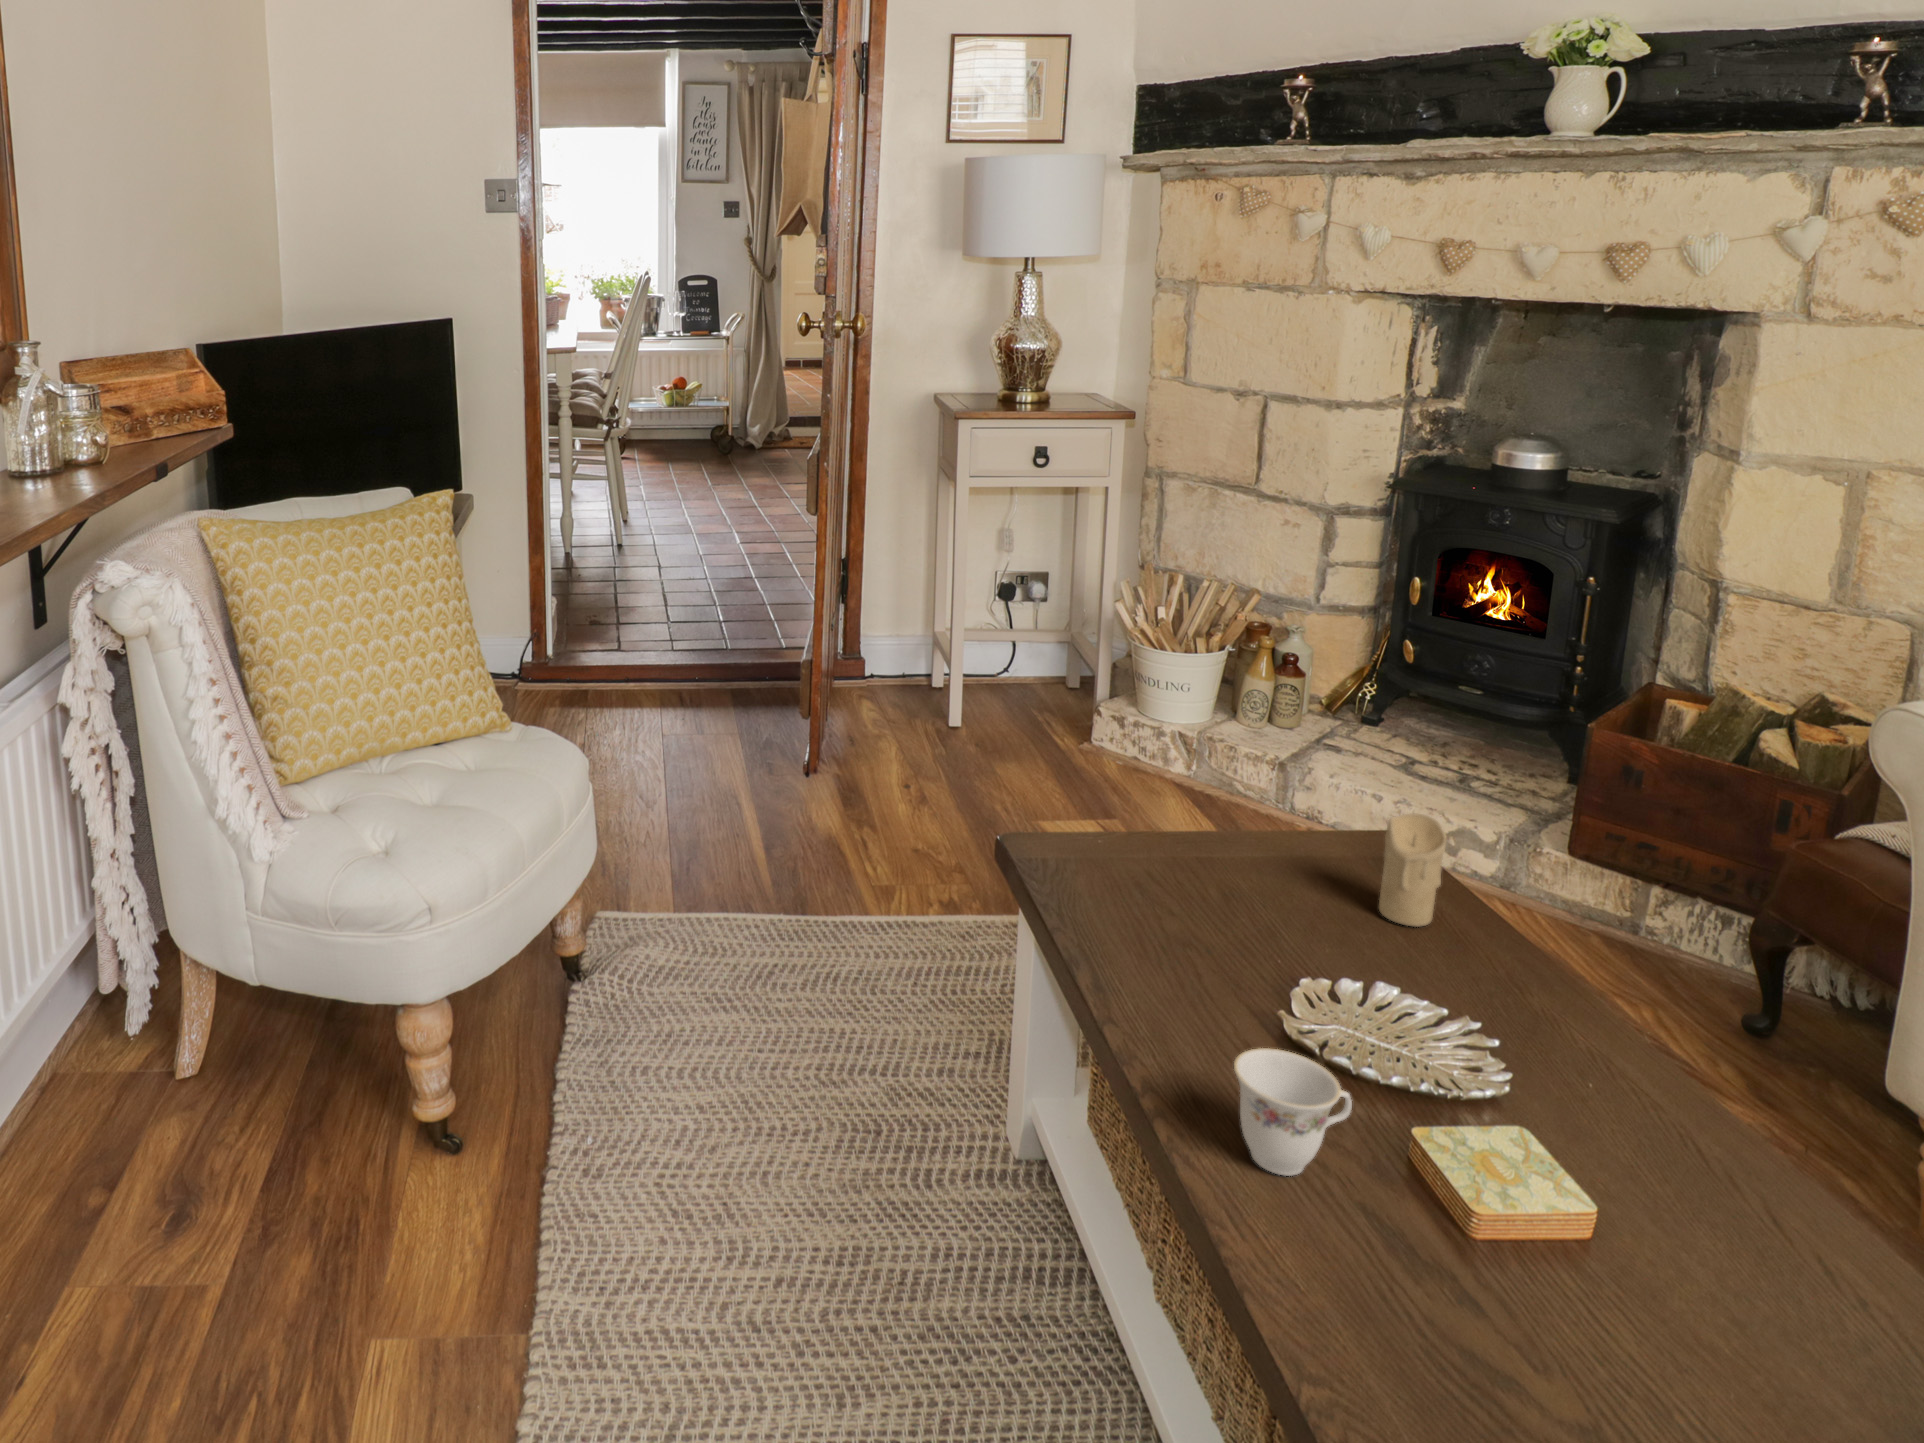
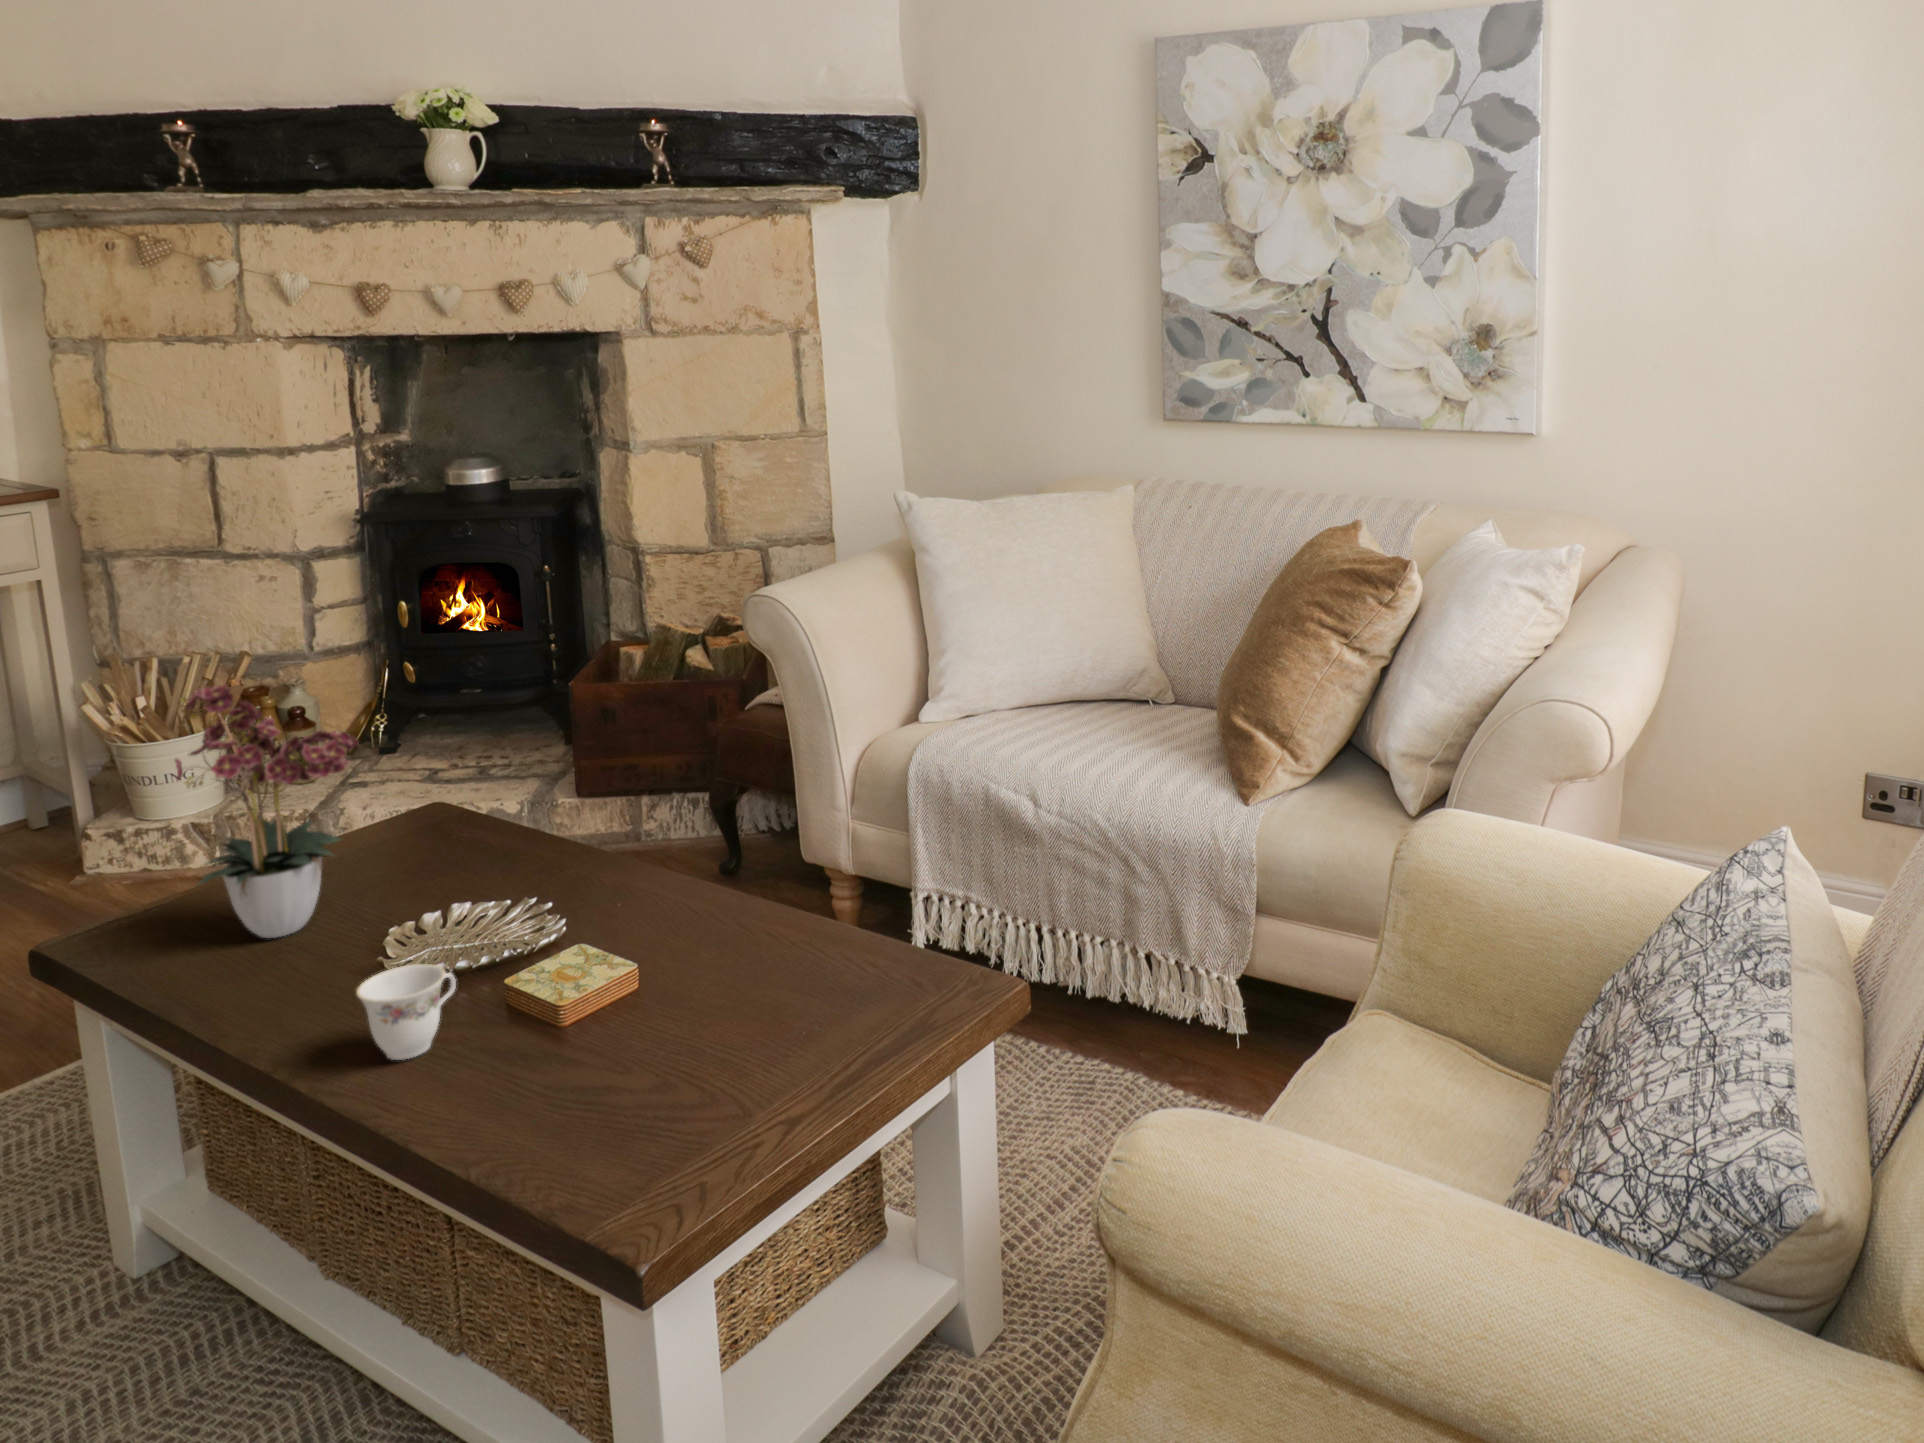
flower arrangement: none [1122,625,1335,925] -> present [175,685,359,938]
candle: present [1379,813,1446,927] -> none [432,773,485,866]

